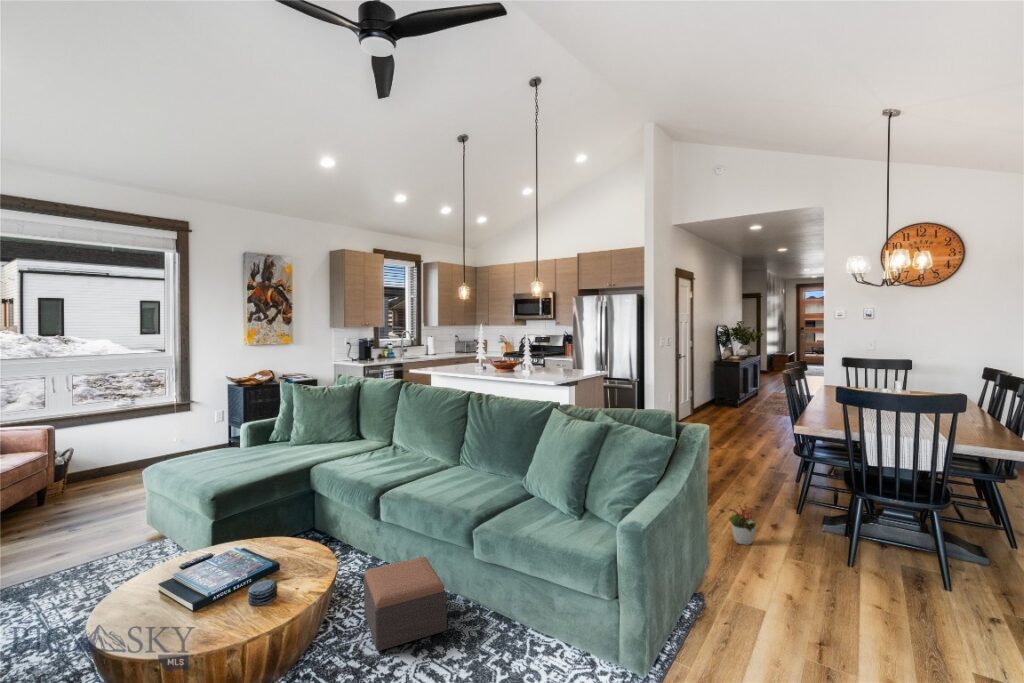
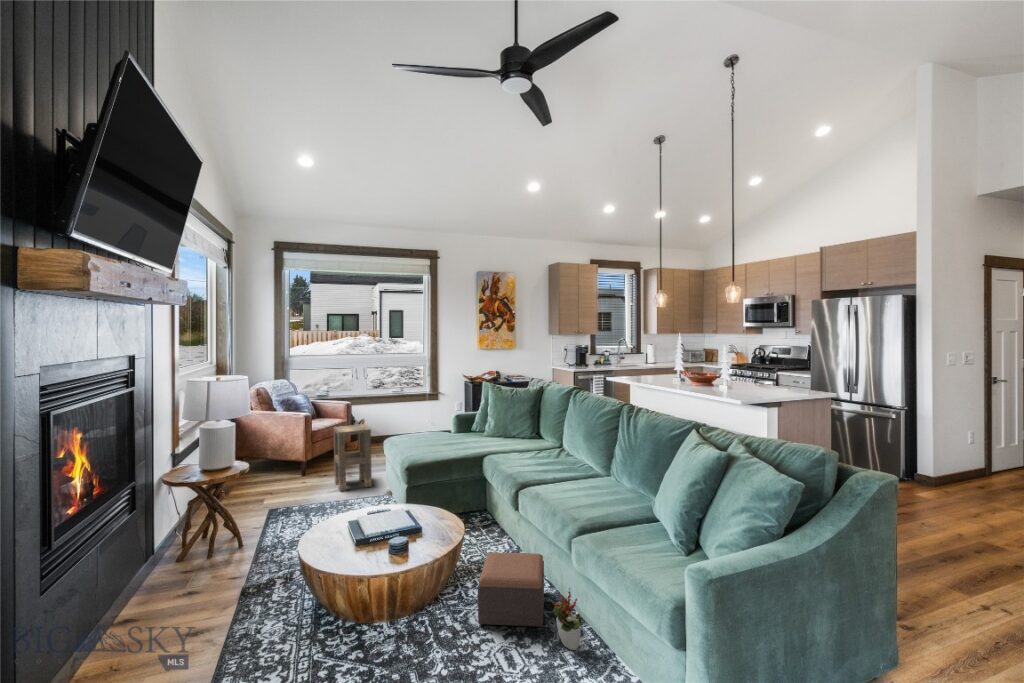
side table: none [53,450,127,549] -> present [334,424,372,491]
decorative plant: present [729,504,756,545] -> present [553,588,582,650]

